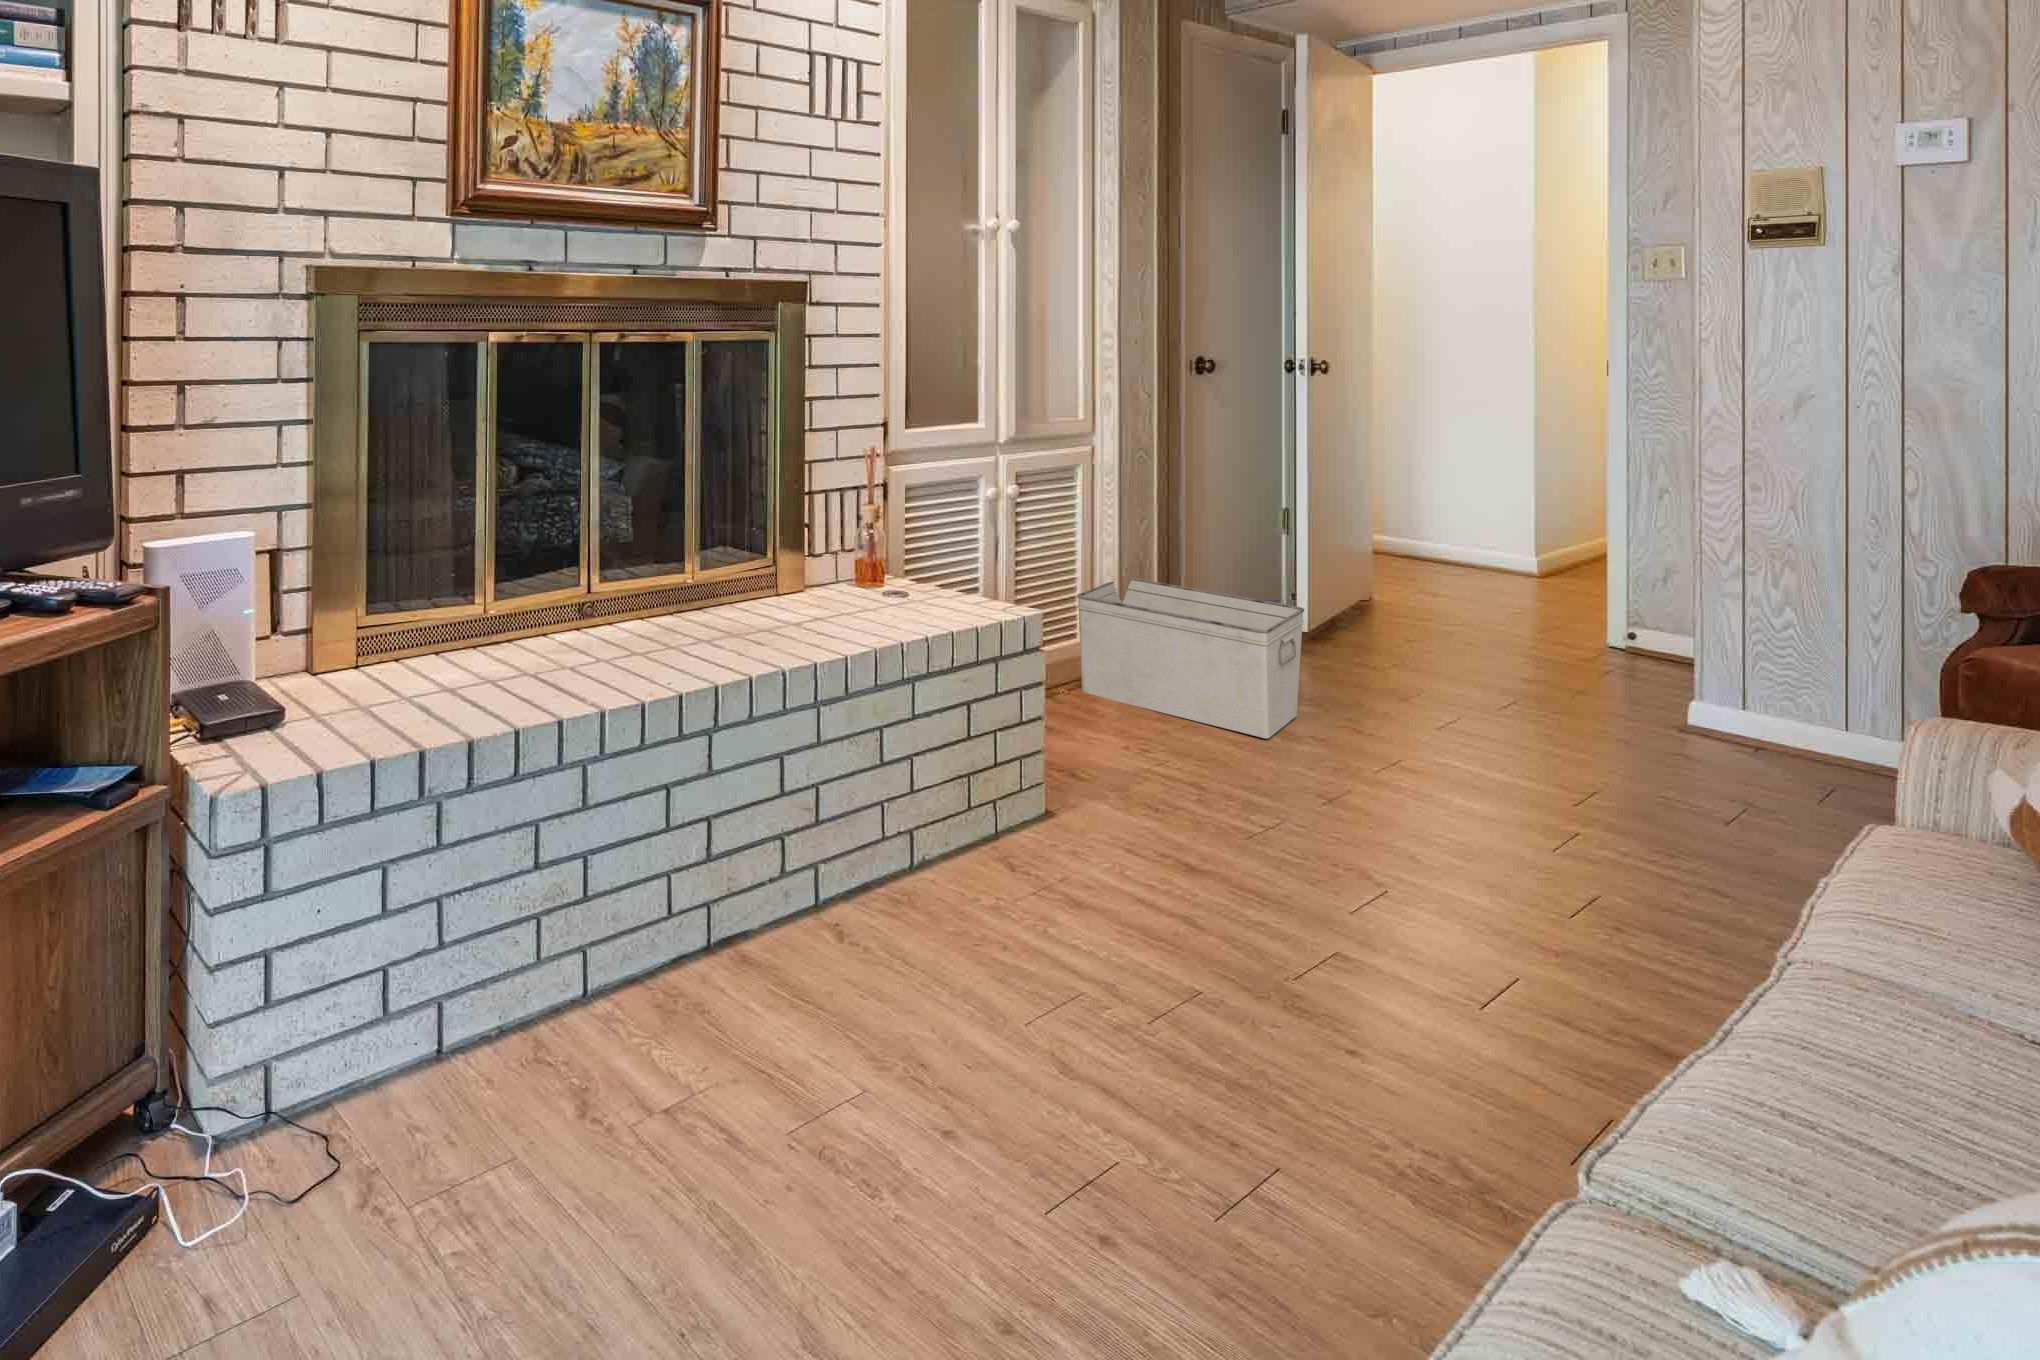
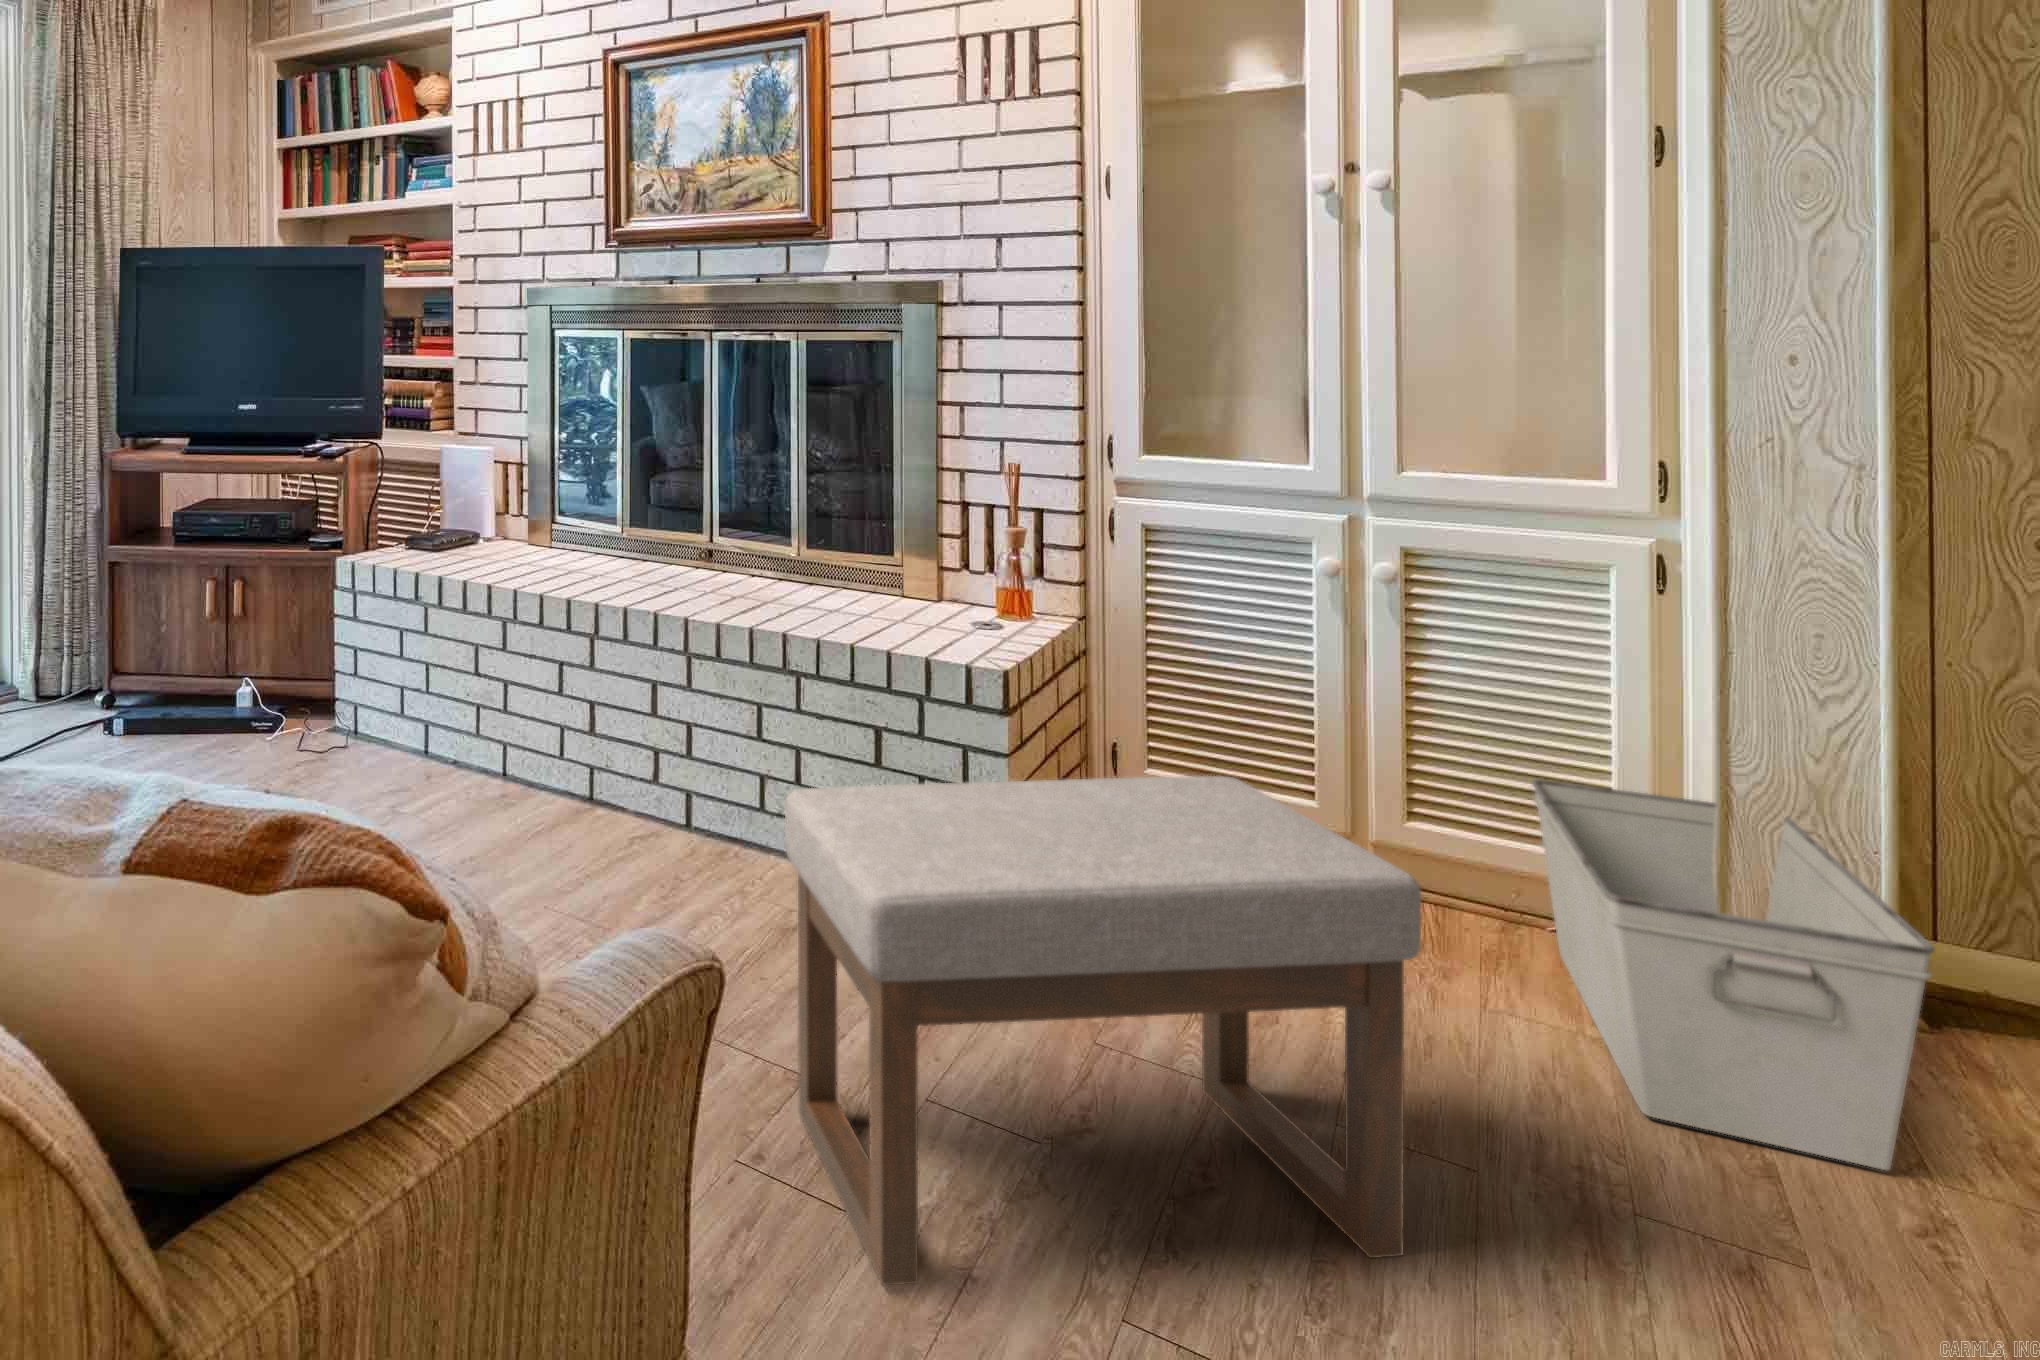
ottoman: none [1274,625,1628,1019] -> present [785,776,1421,1285]

